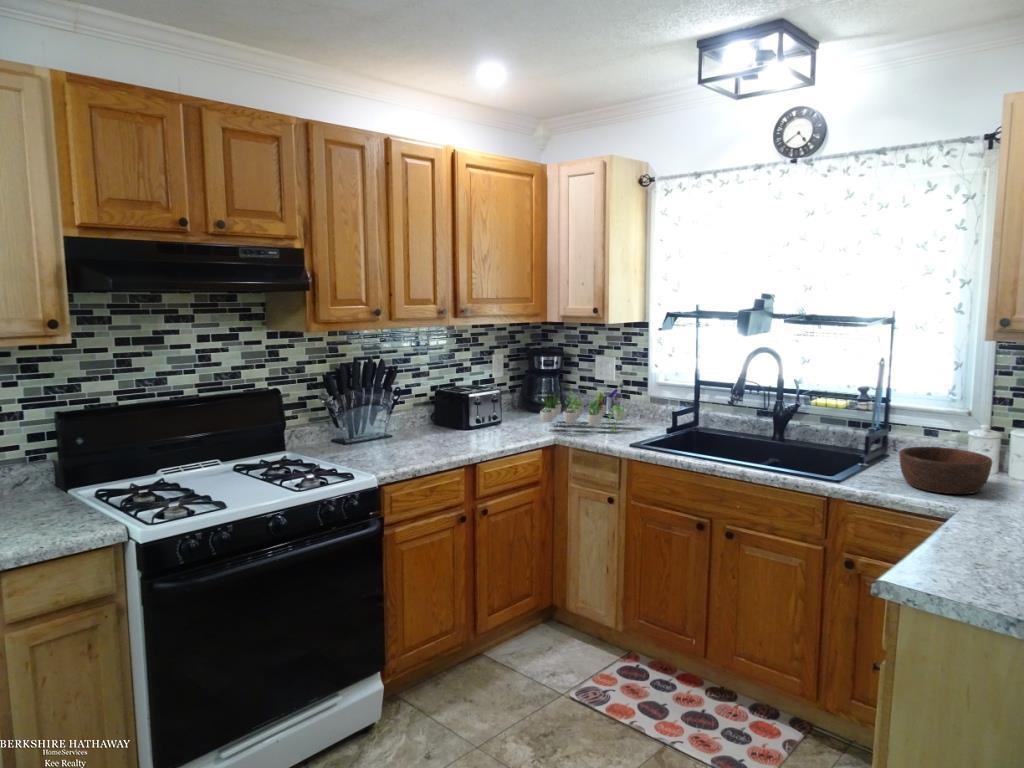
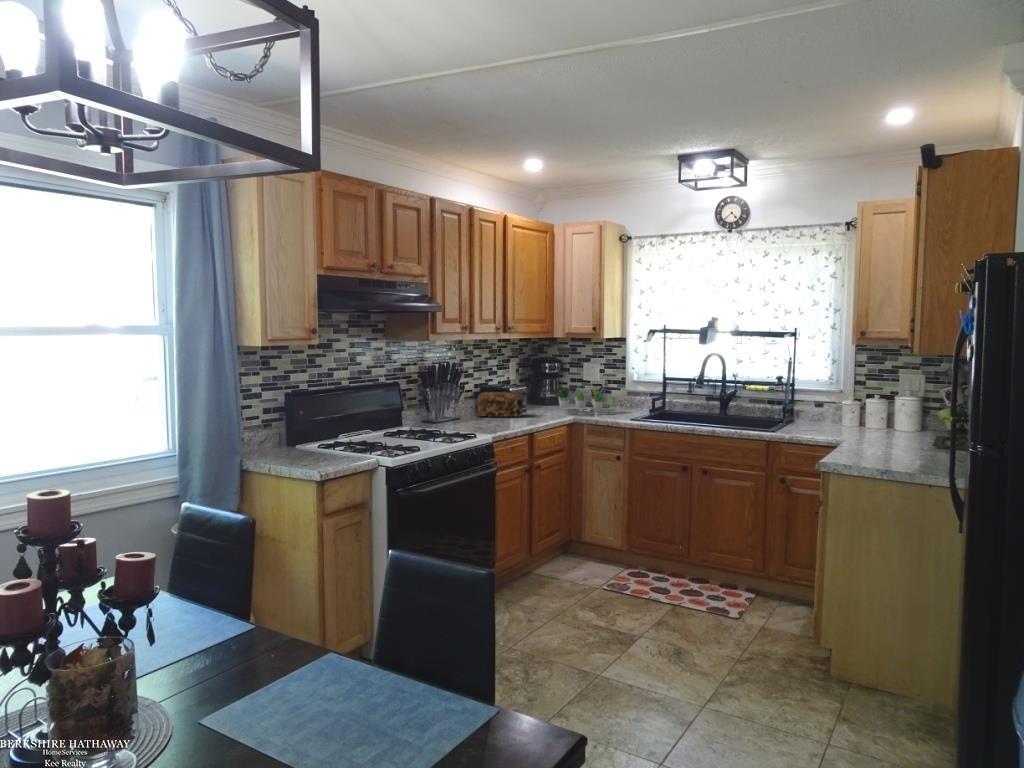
bread loaf: none [421,399,489,435] -> present [477,392,523,417]
wooden bowl: present [899,447,992,494] -> none [808,410,860,434]

